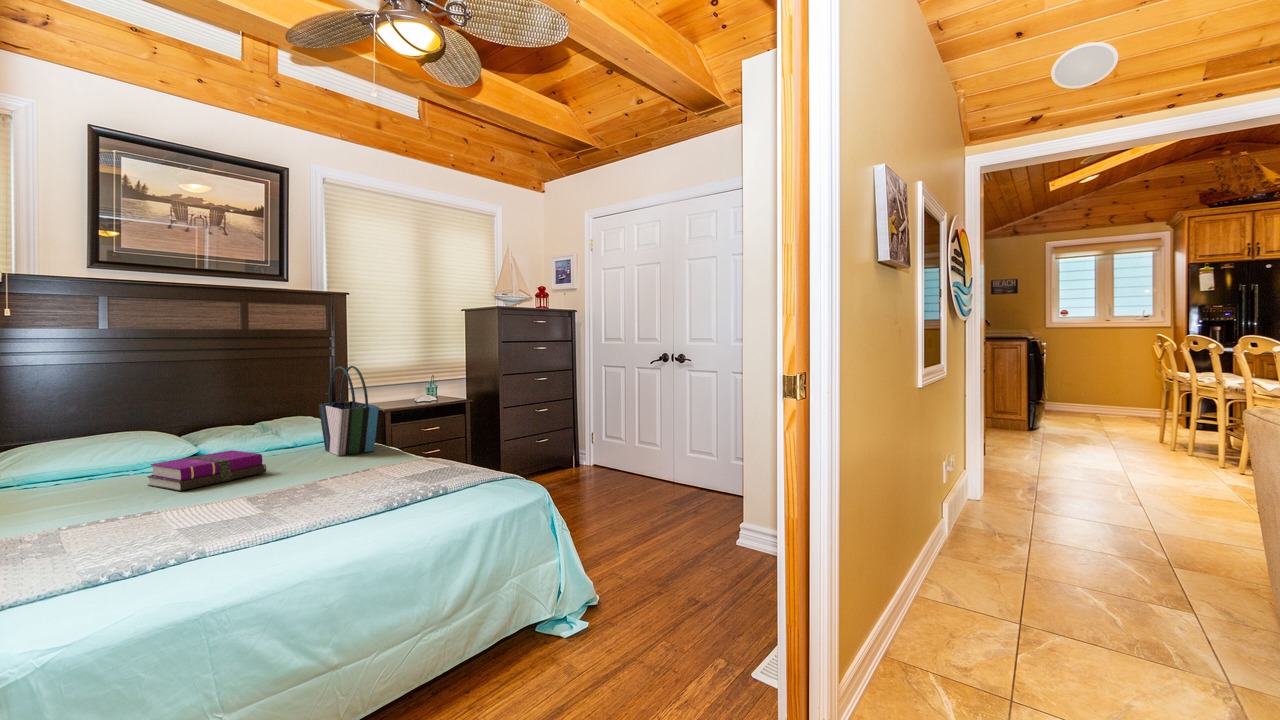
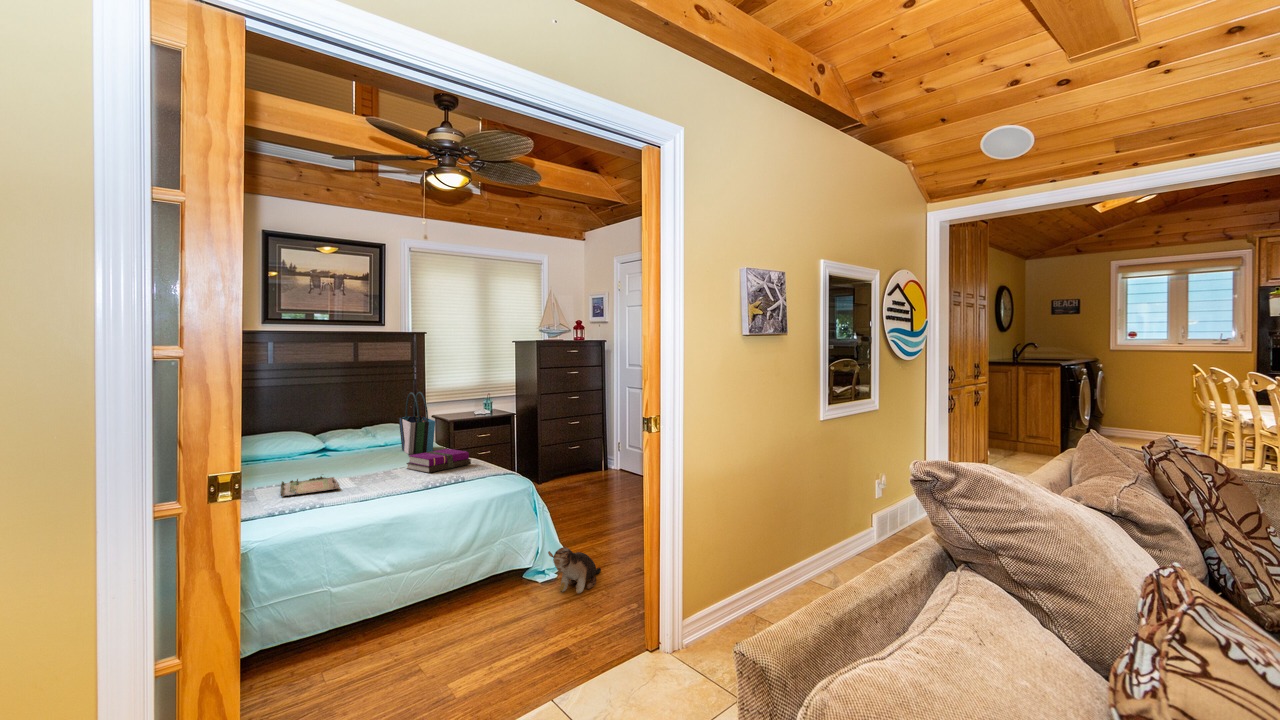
notebook: present [147,450,266,491] -> present [407,449,471,473]
tray: none [110,493,233,545] -> present [280,476,340,497]
plush toy: none [590,583,649,650] -> present [548,547,601,593]

